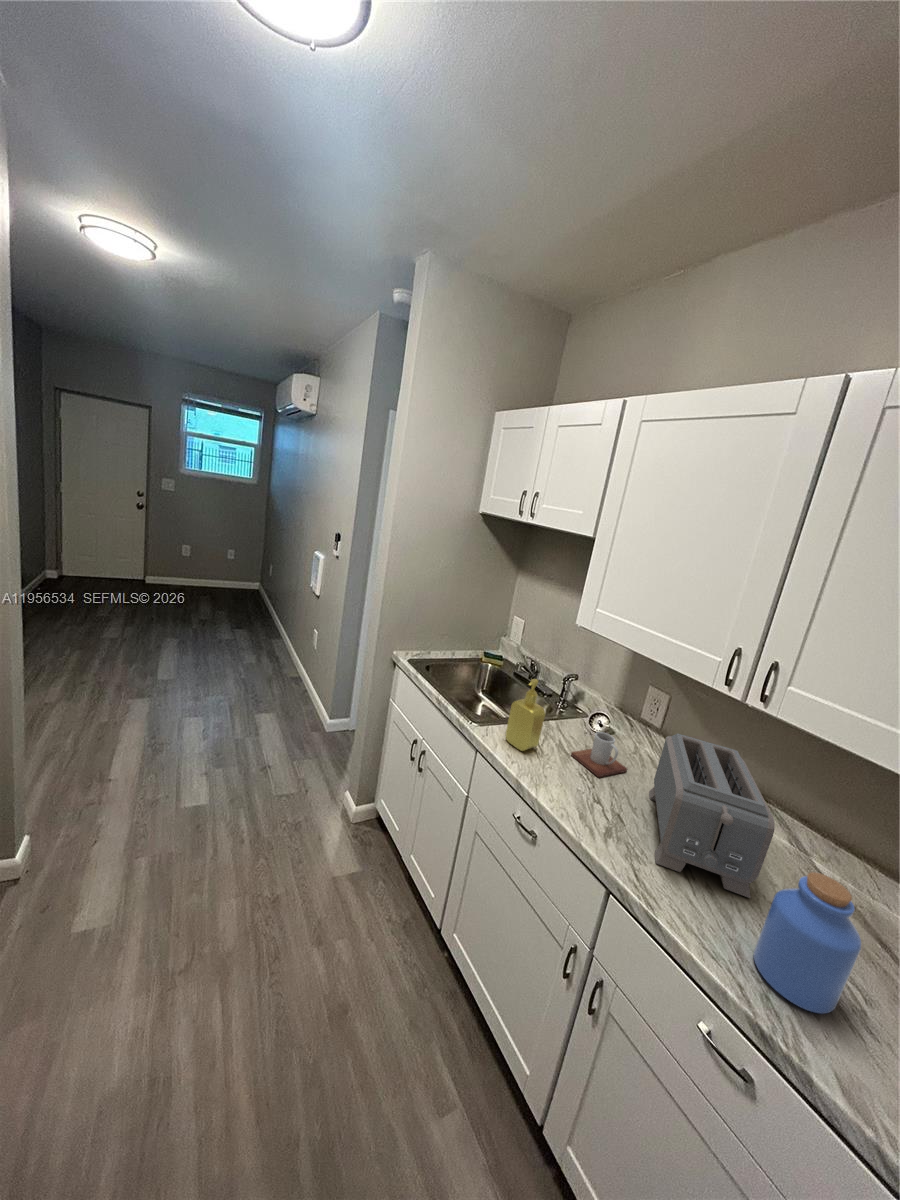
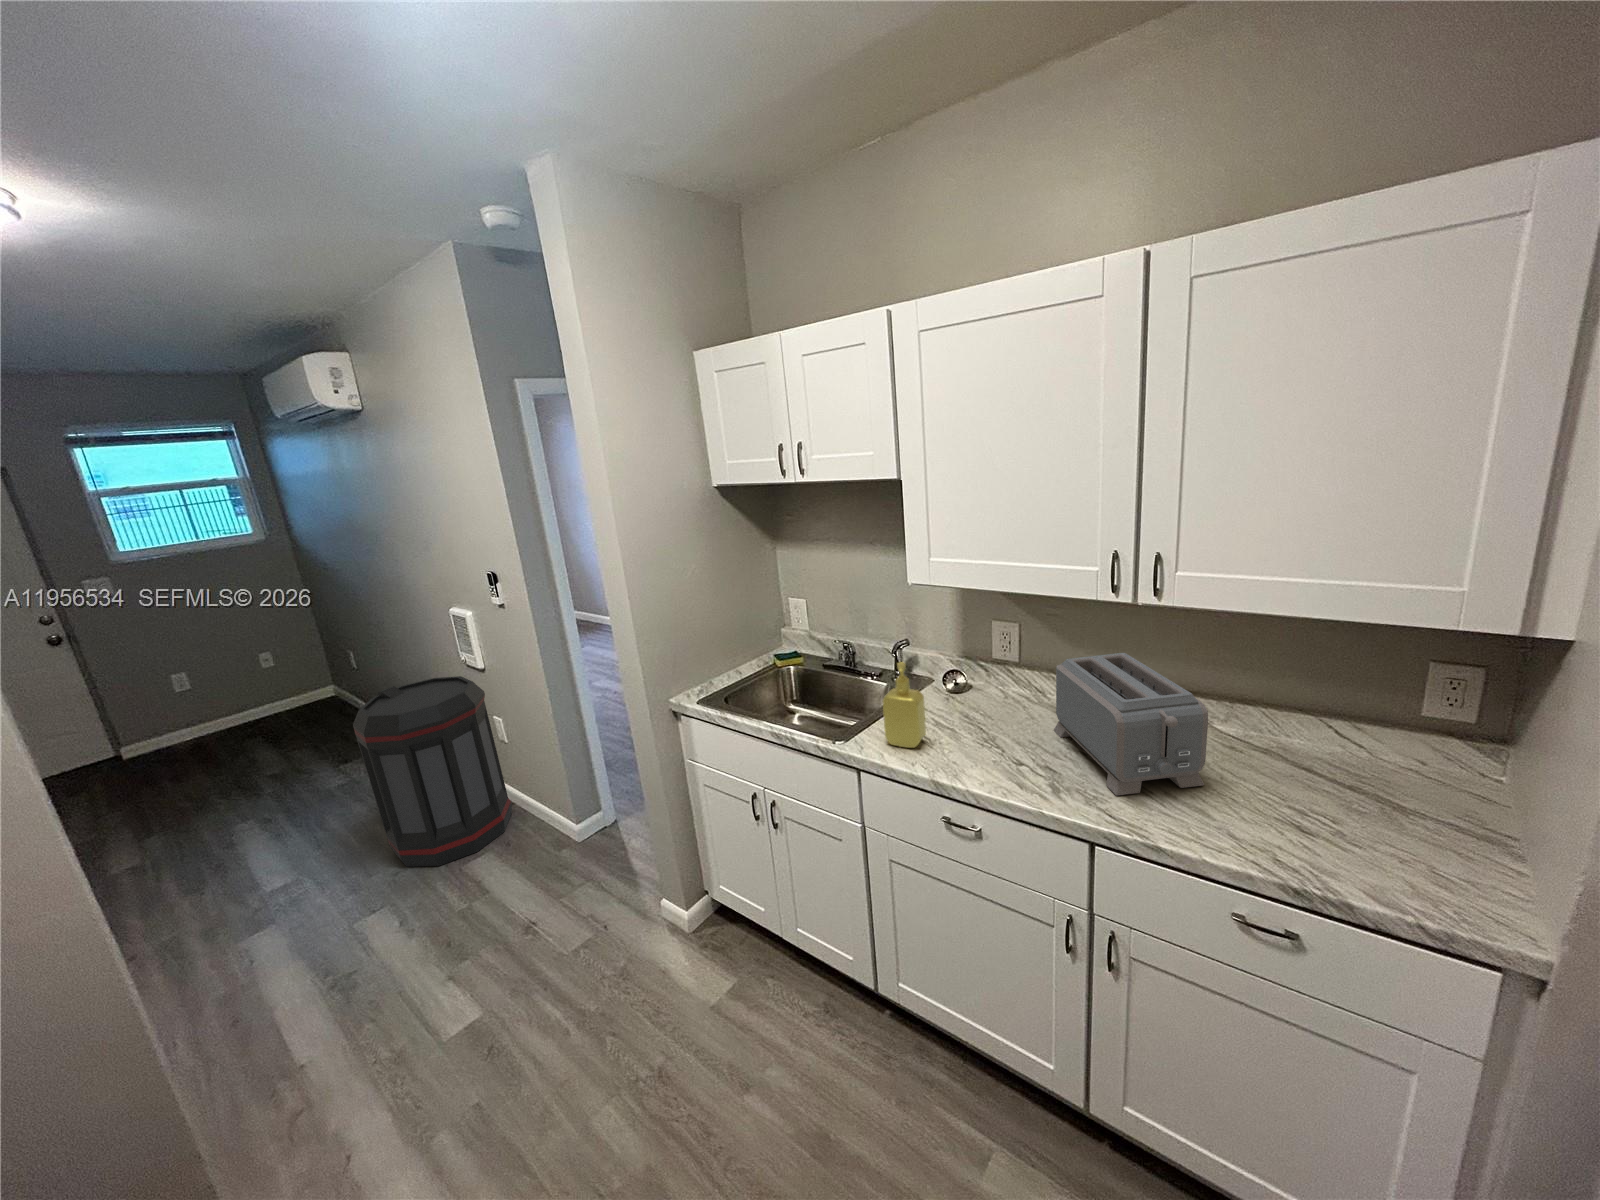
trash can: none [228,587,312,709] -> present [353,676,512,867]
mug: present [571,732,627,777] -> none [959,689,1020,739]
jar: present [754,872,861,1014] -> none [1241,732,1331,854]

